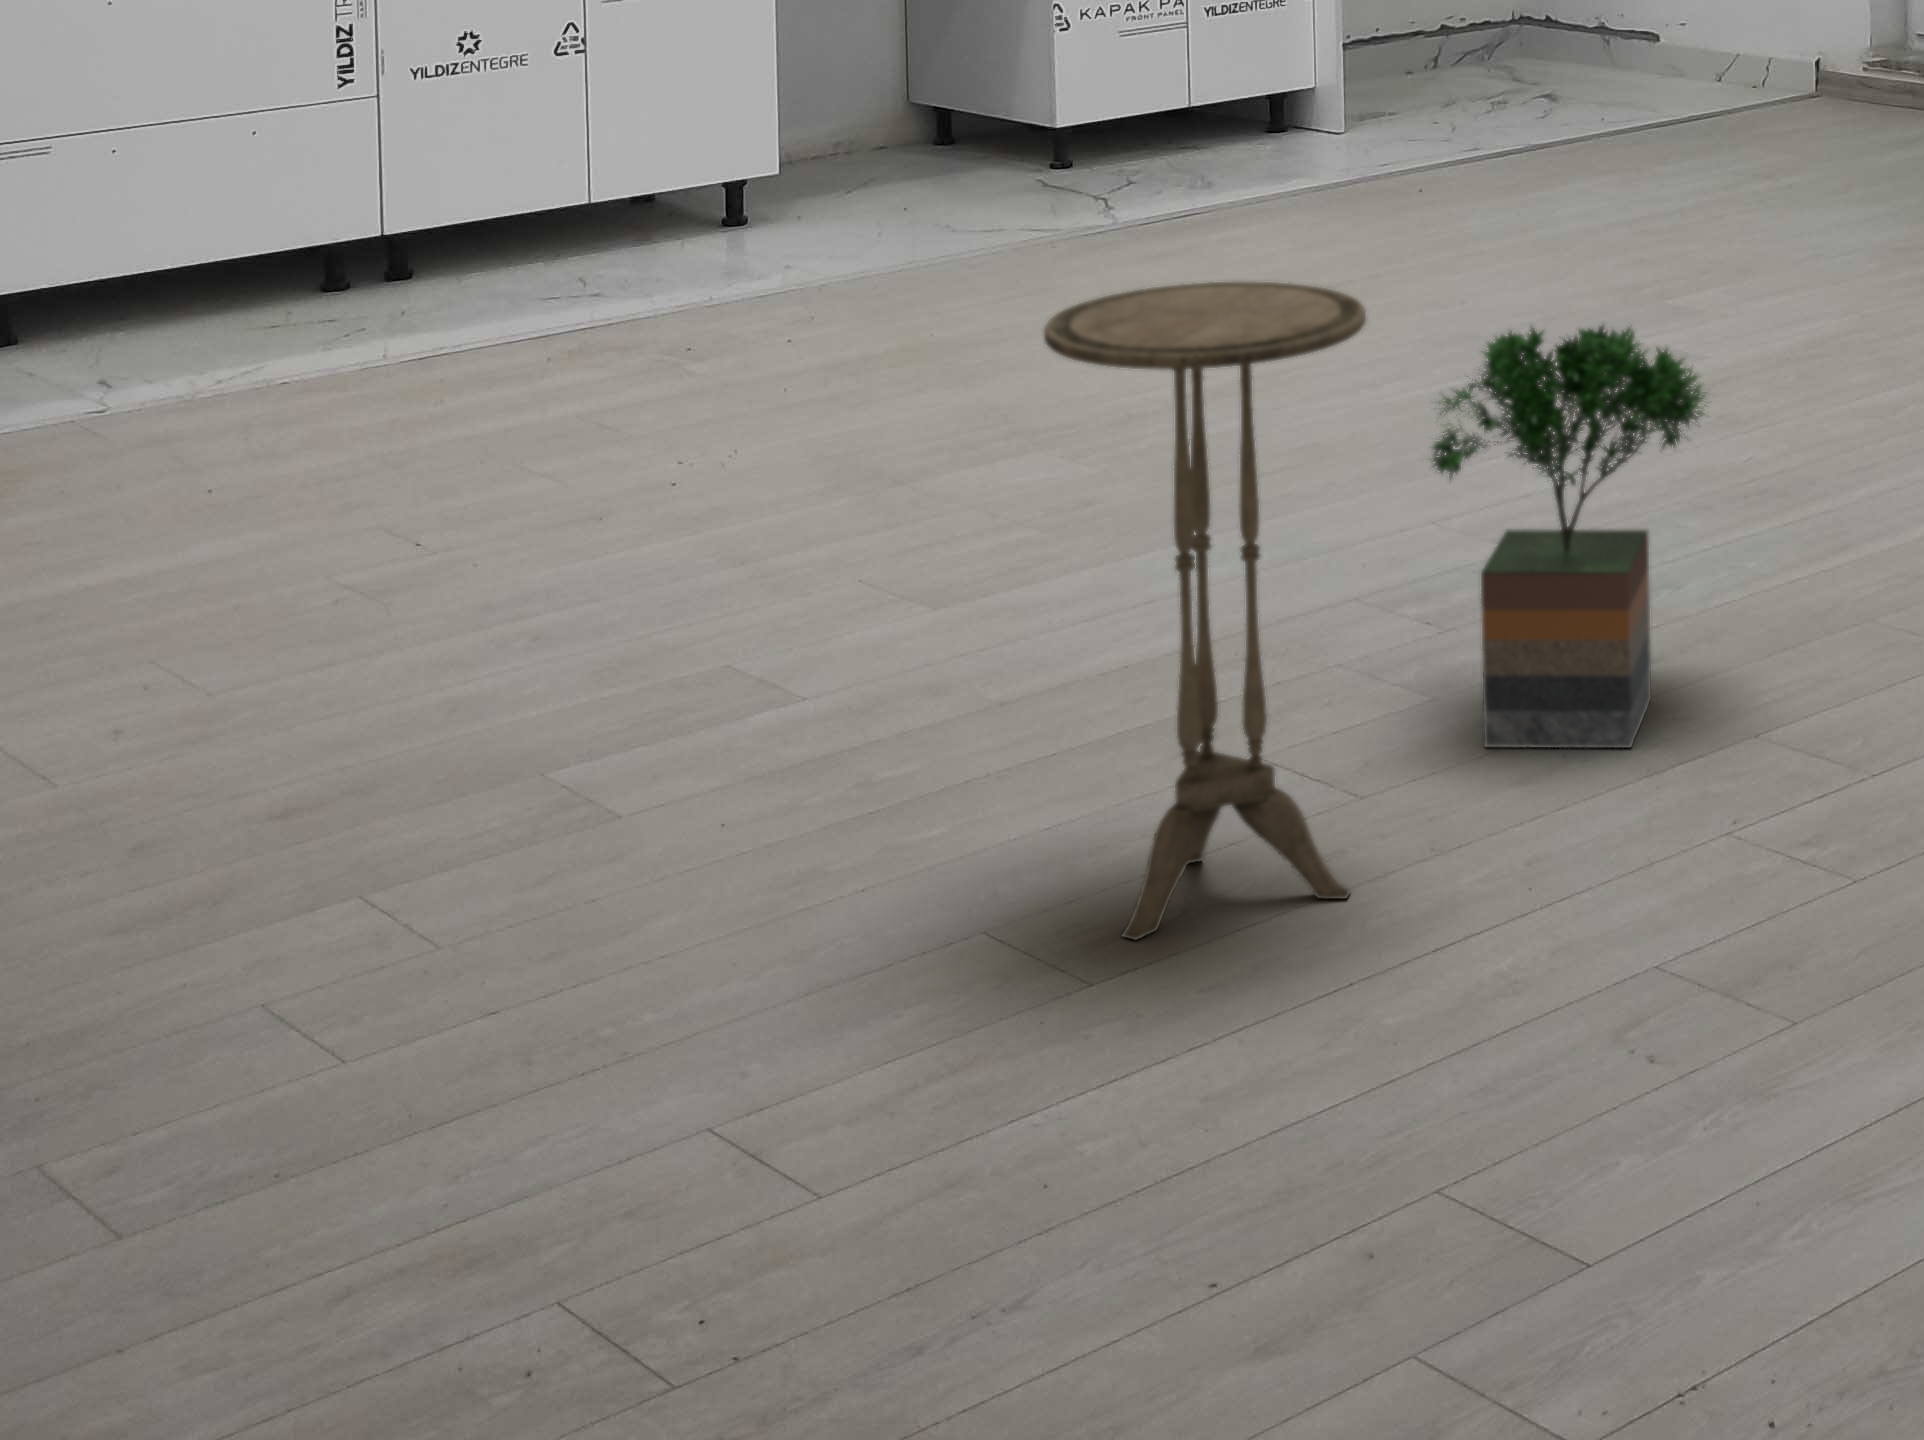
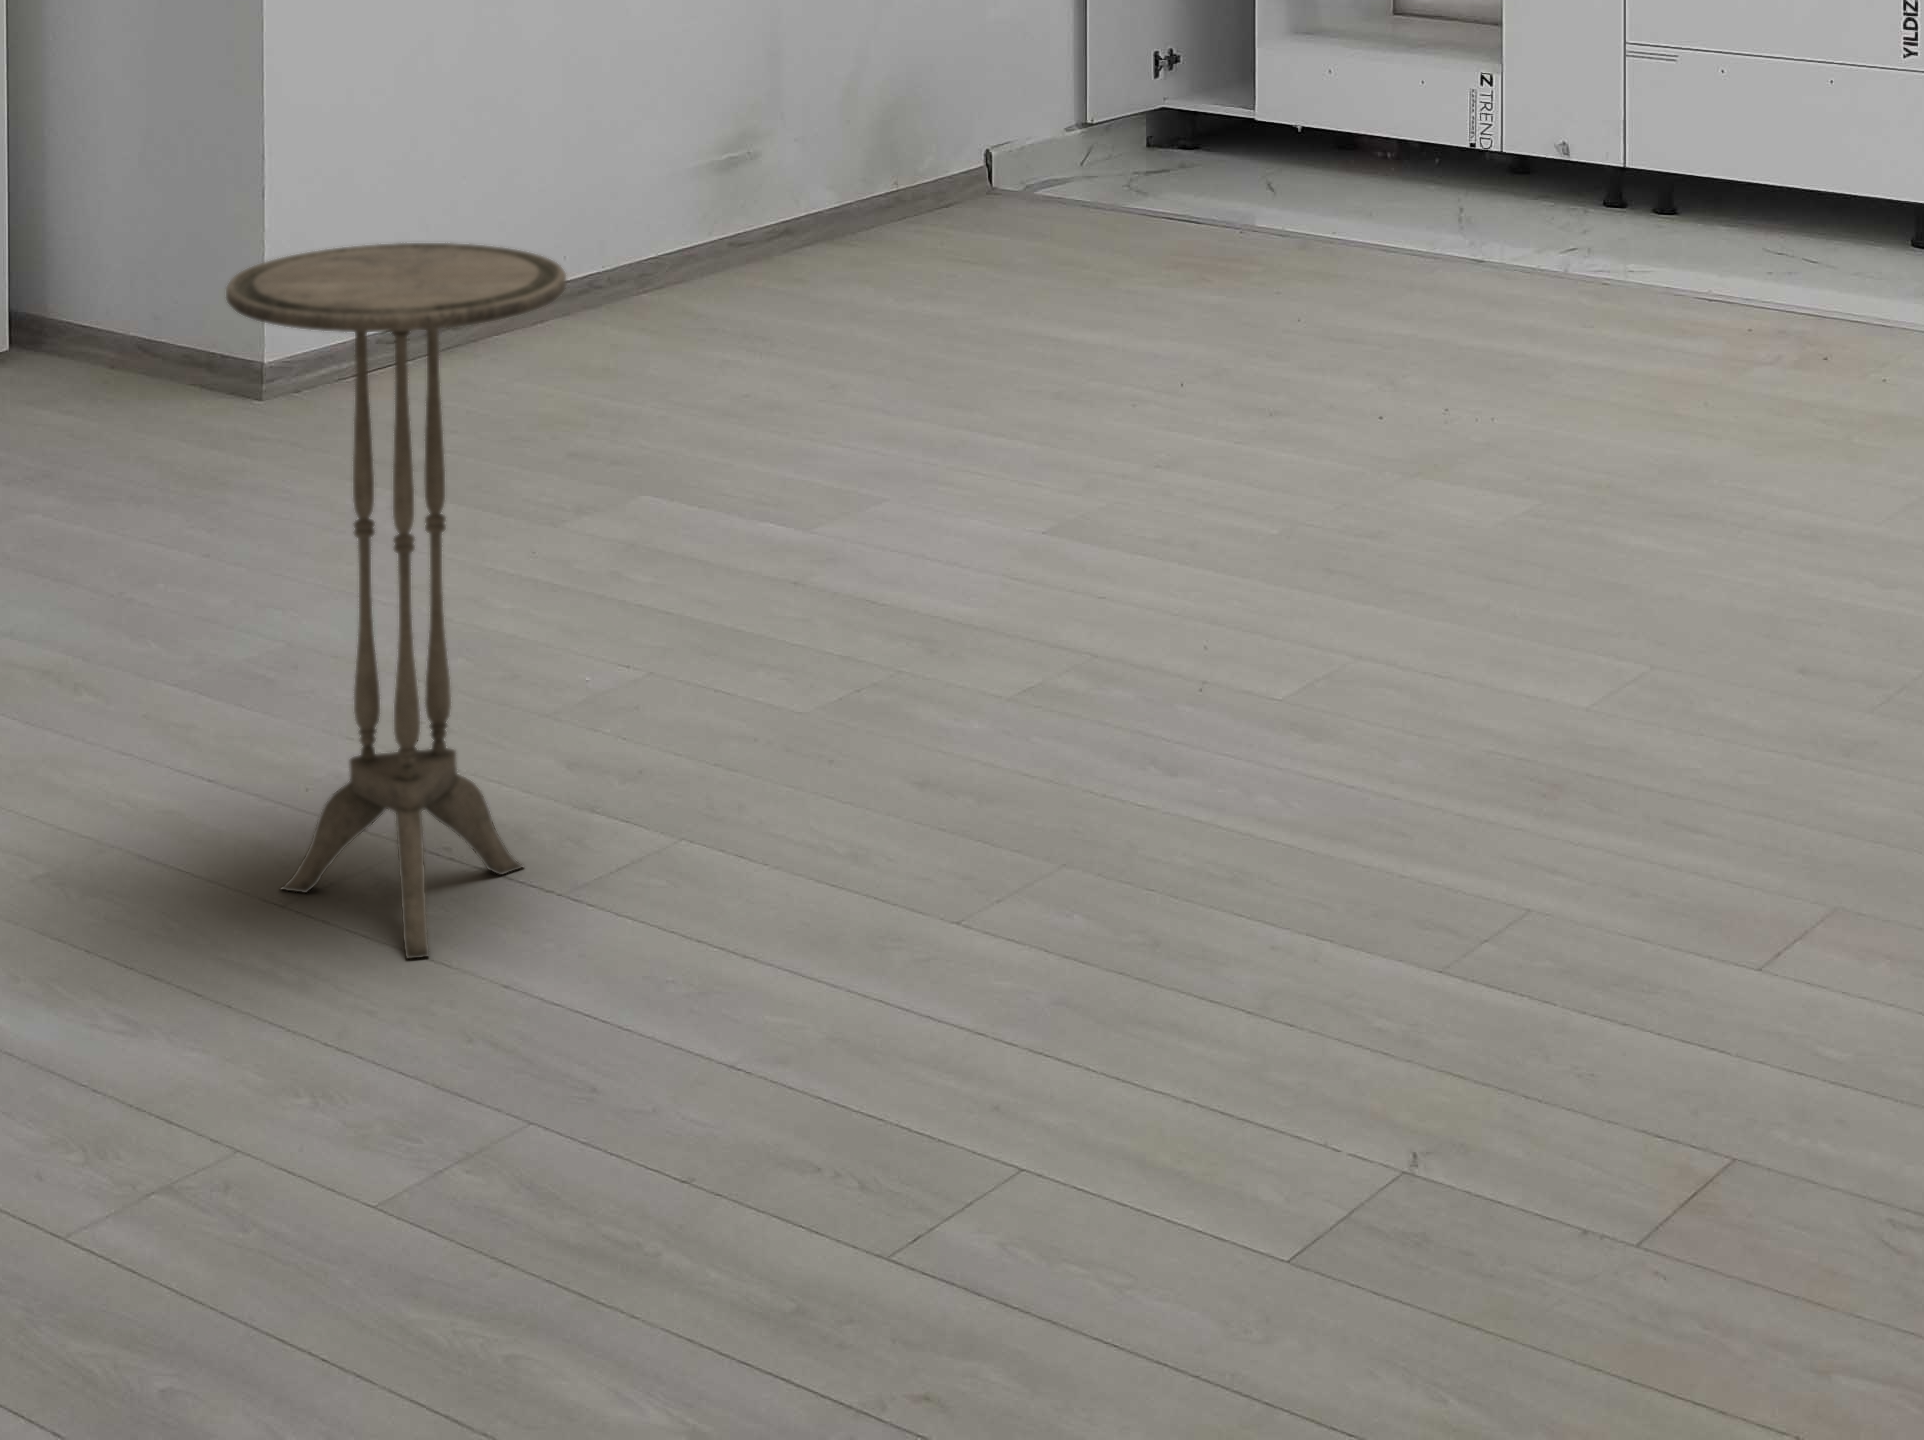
potted tree: present [1430,326,1708,748] -> none [838,452,1210,1018]

